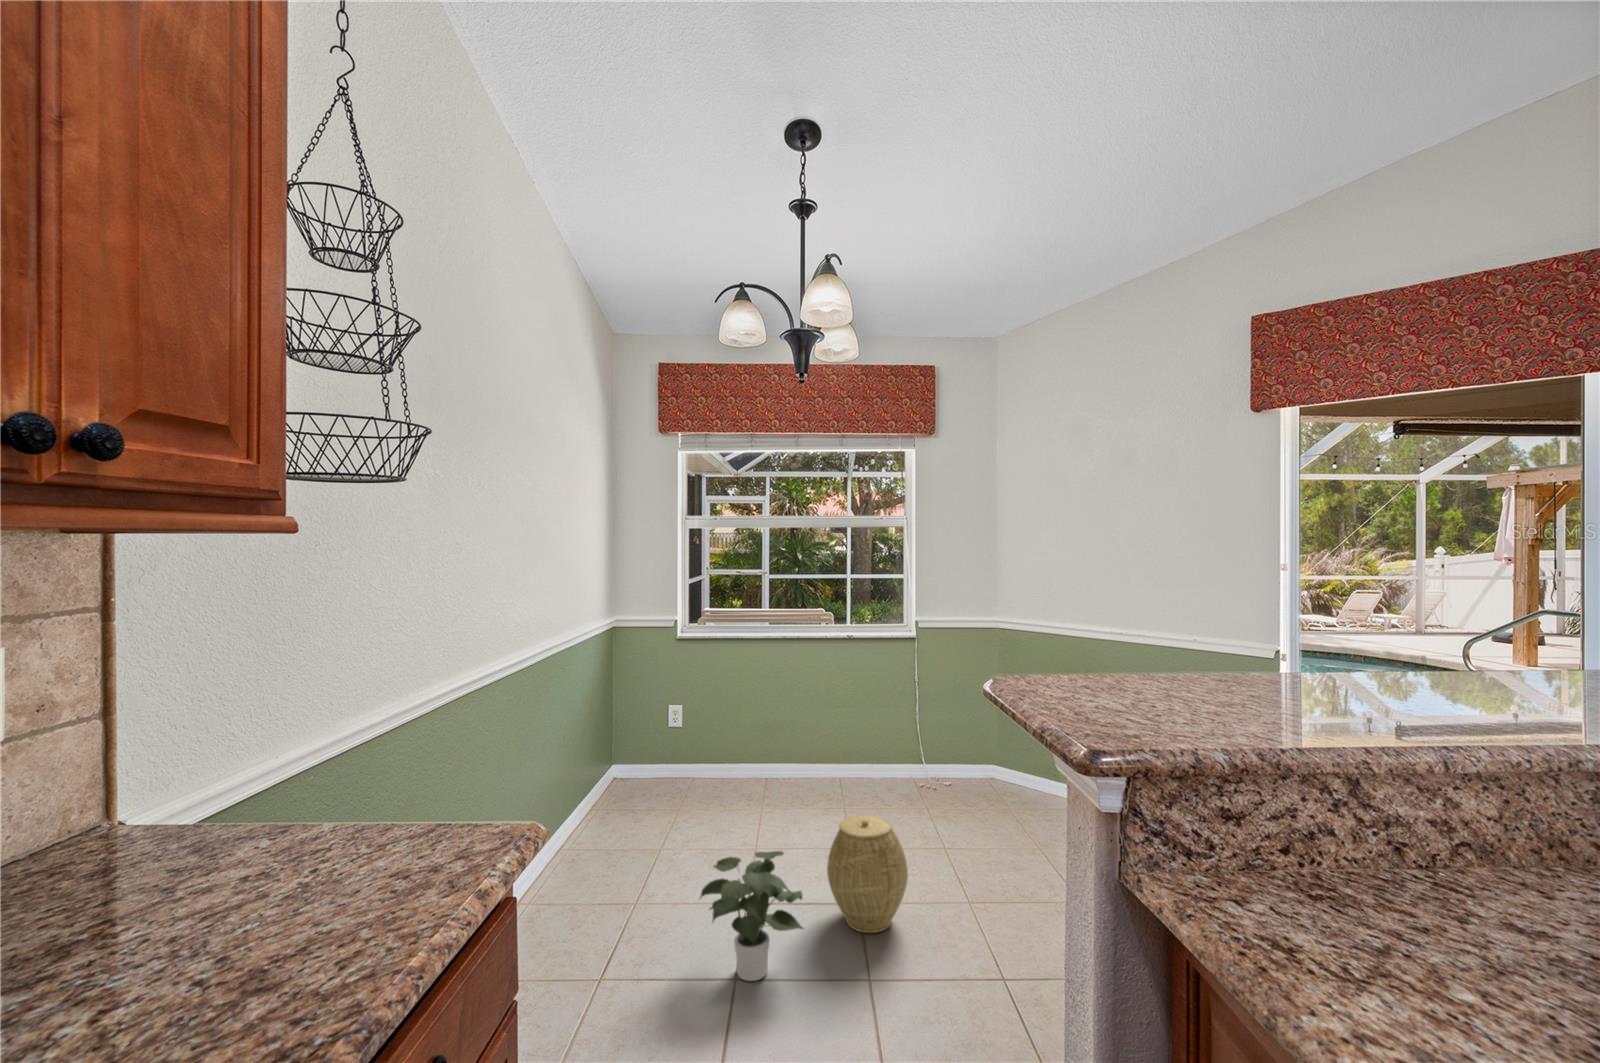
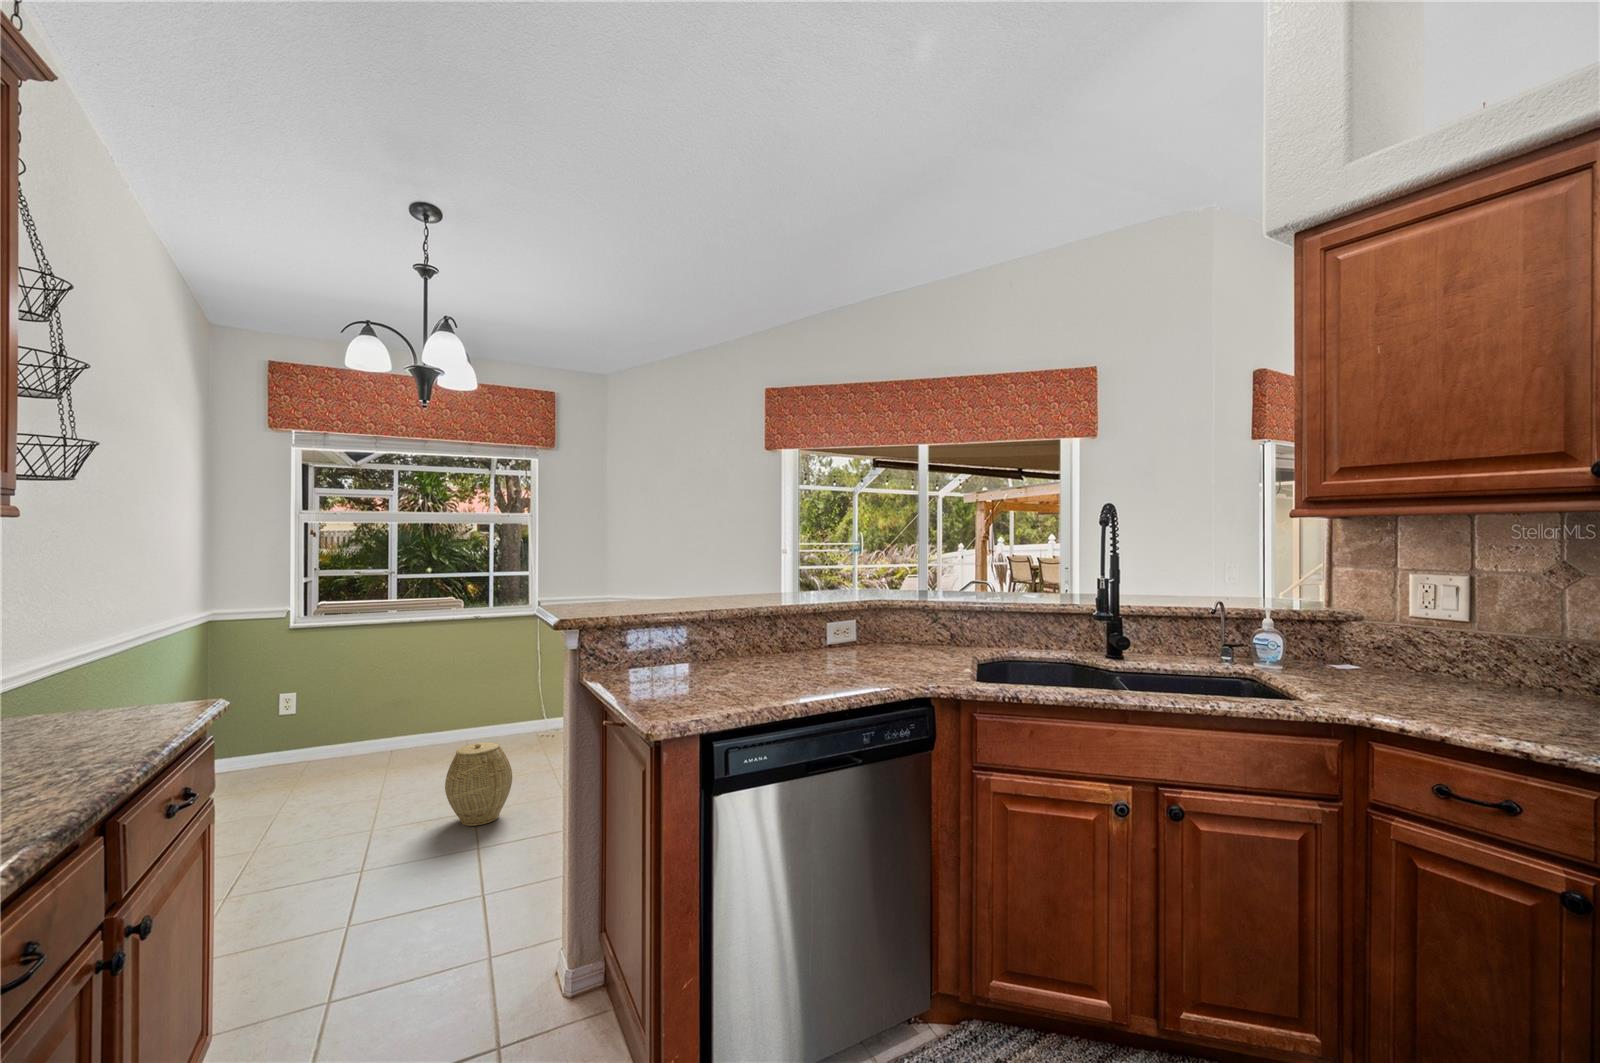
potted plant: present [700,851,803,981] -> none [326,770,423,868]

